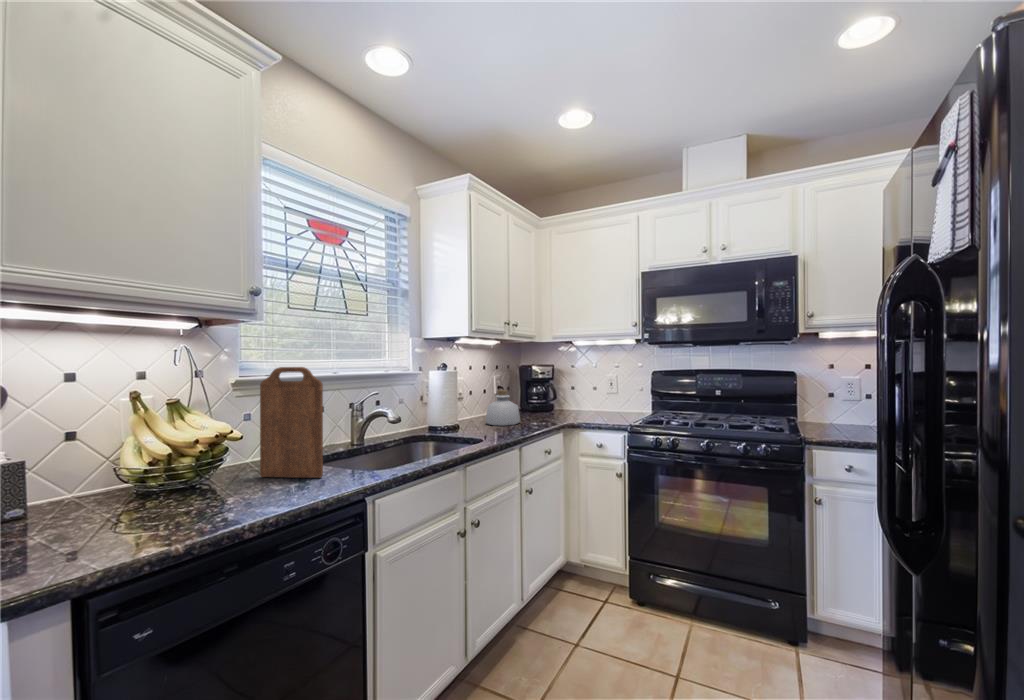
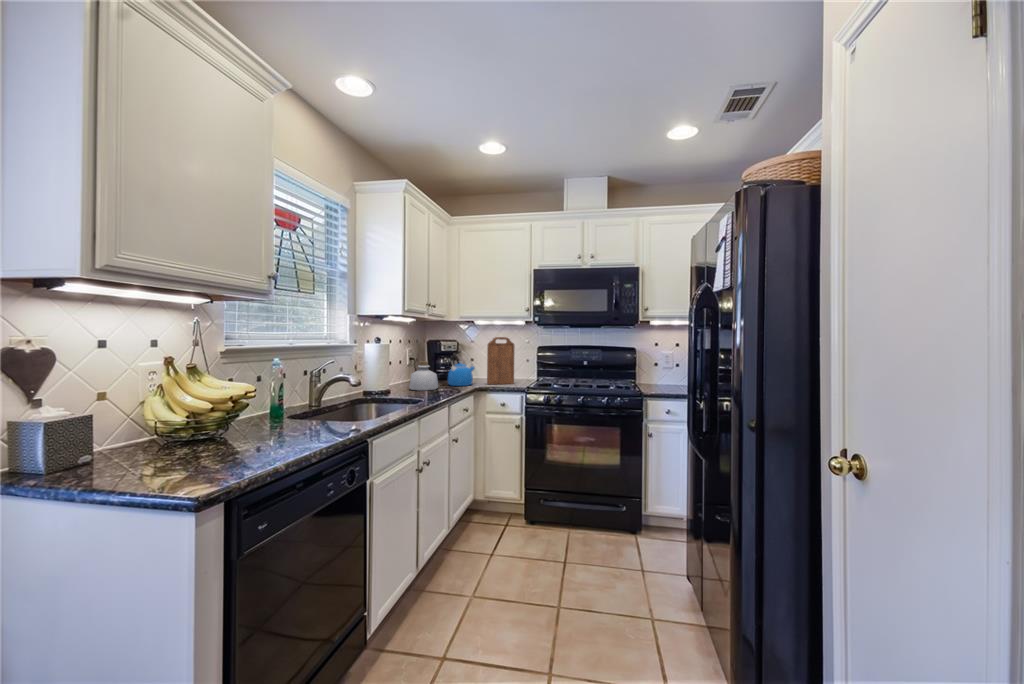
cutting board: present [260,367,323,478] -> present [487,337,515,384]
kettle: none [535,377,569,420] -> present [448,351,475,386]

